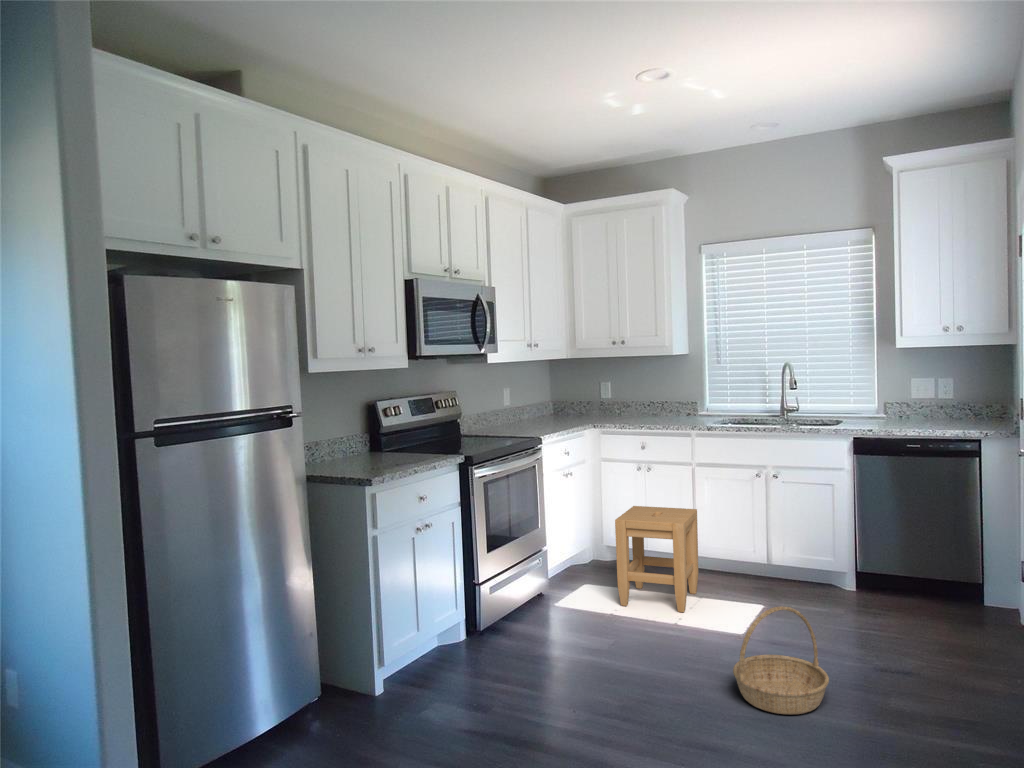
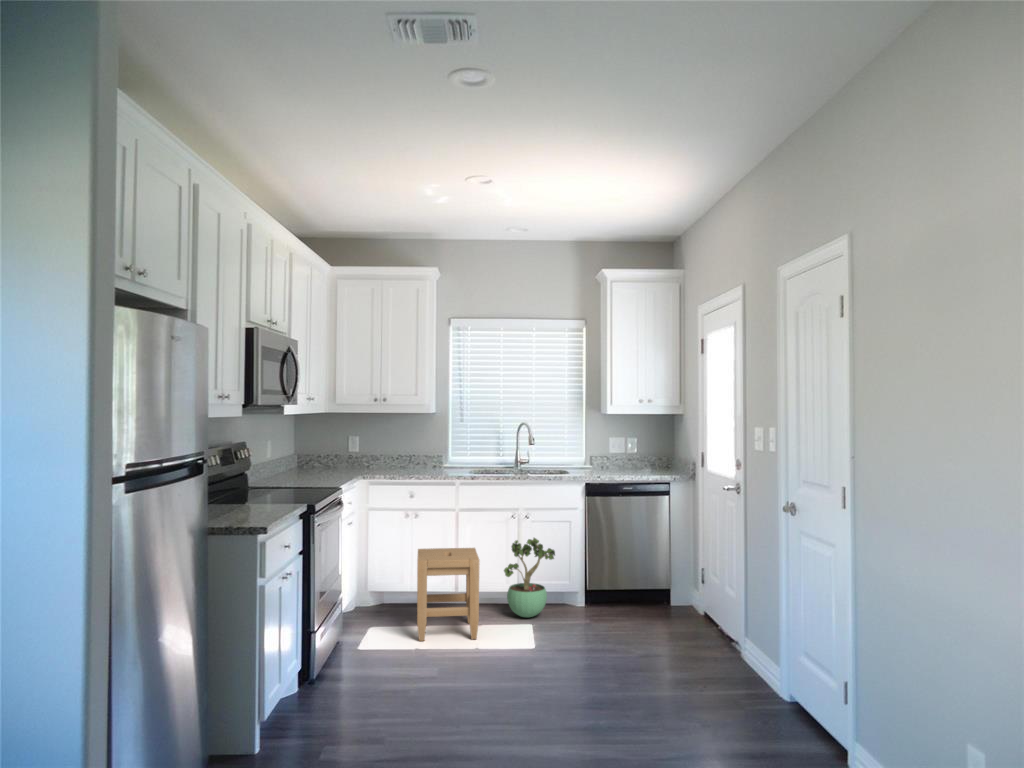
potted plant: none [733,502,799,596] -> present [504,538,555,617]
basket: present [733,606,829,714] -> none [565,615,637,701]

